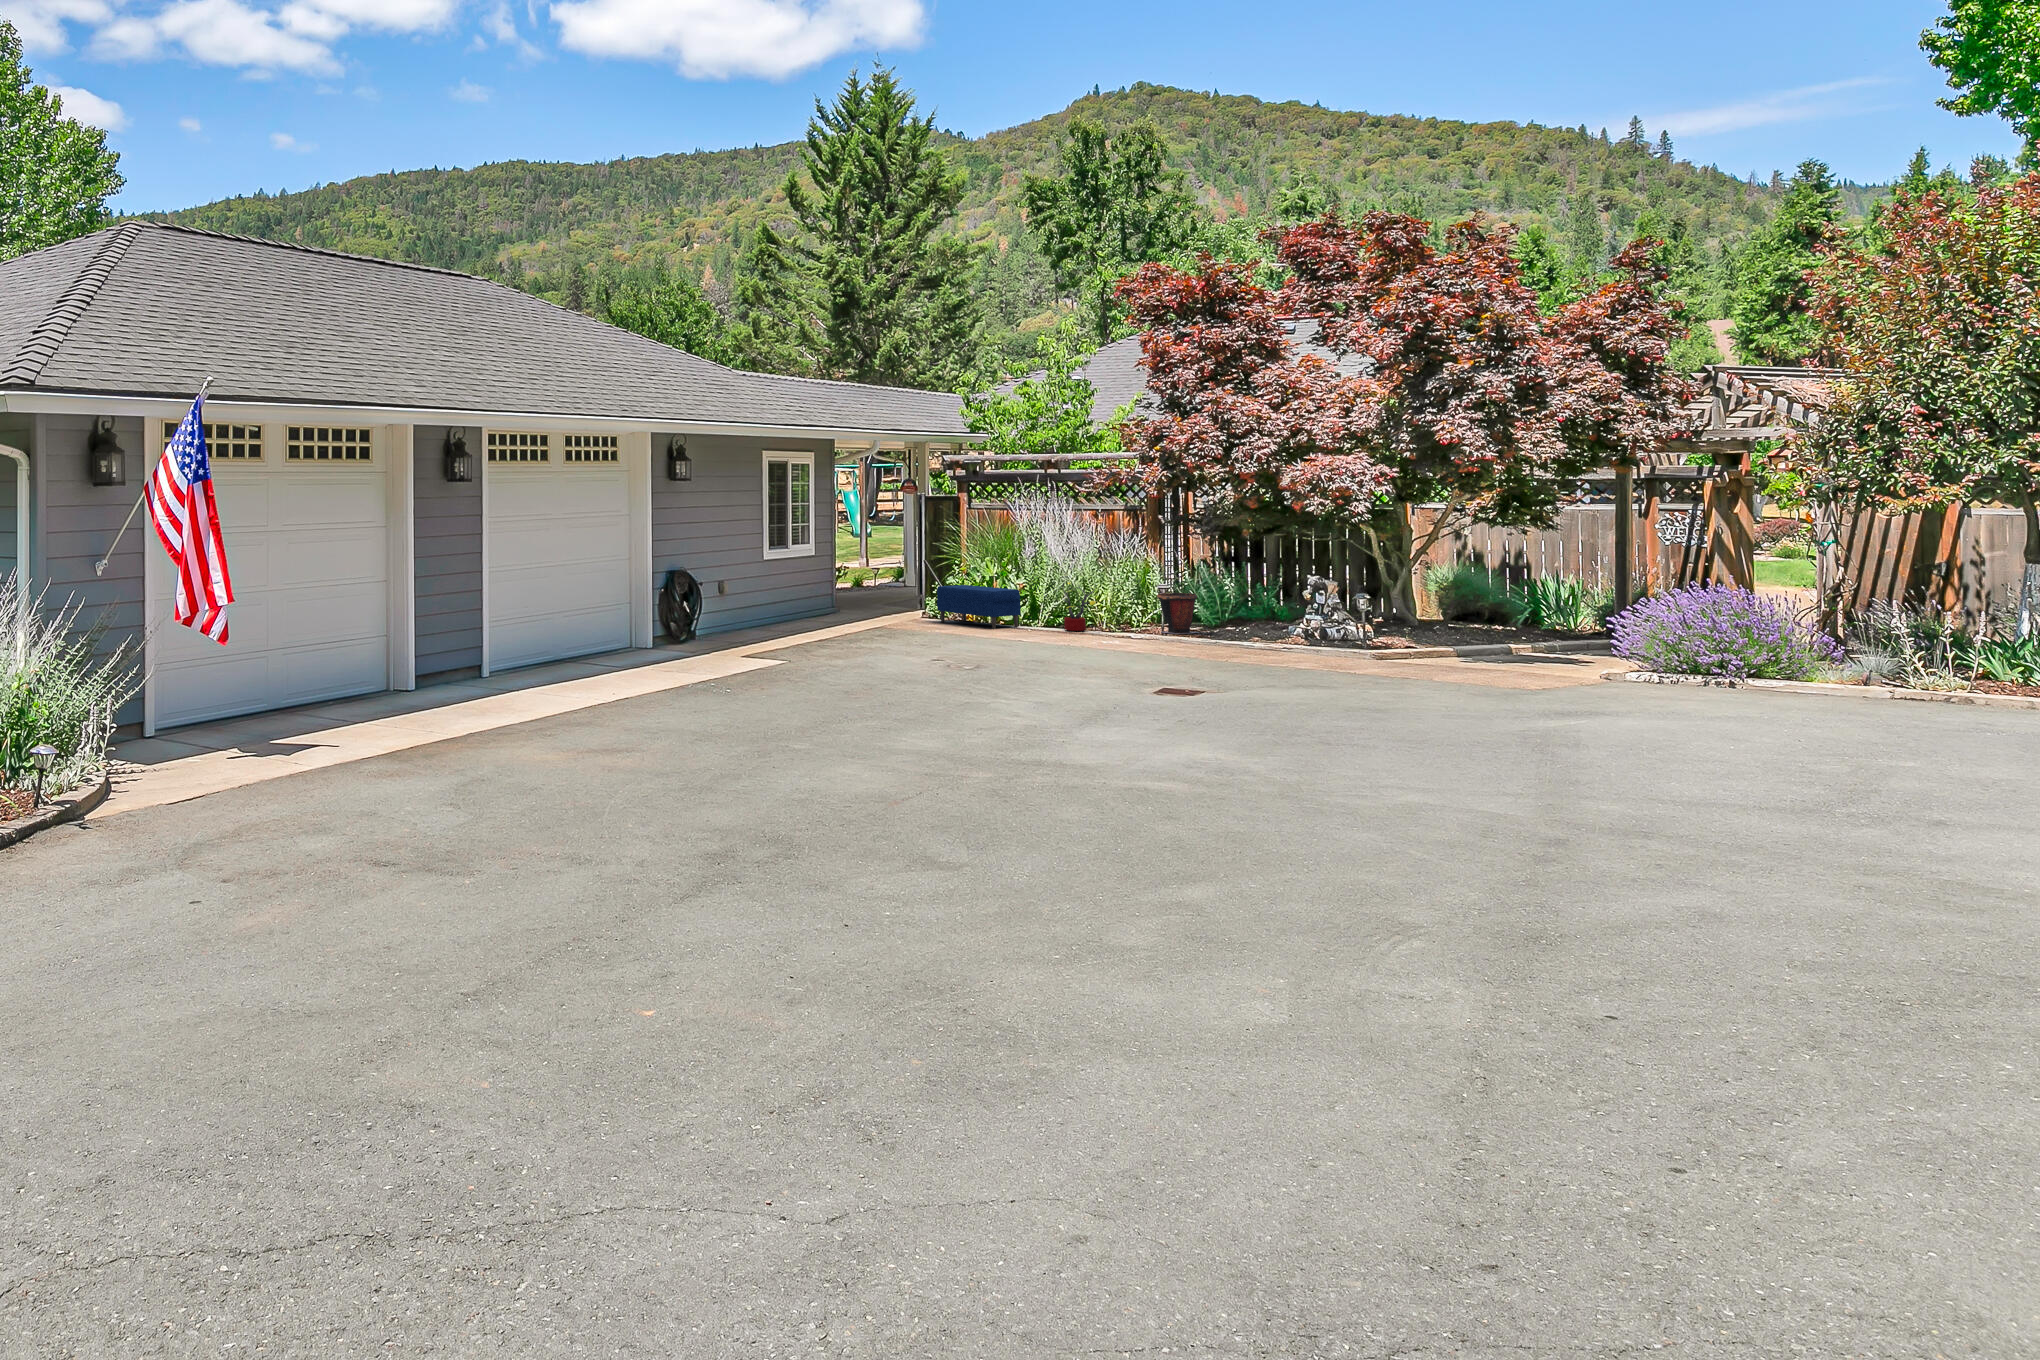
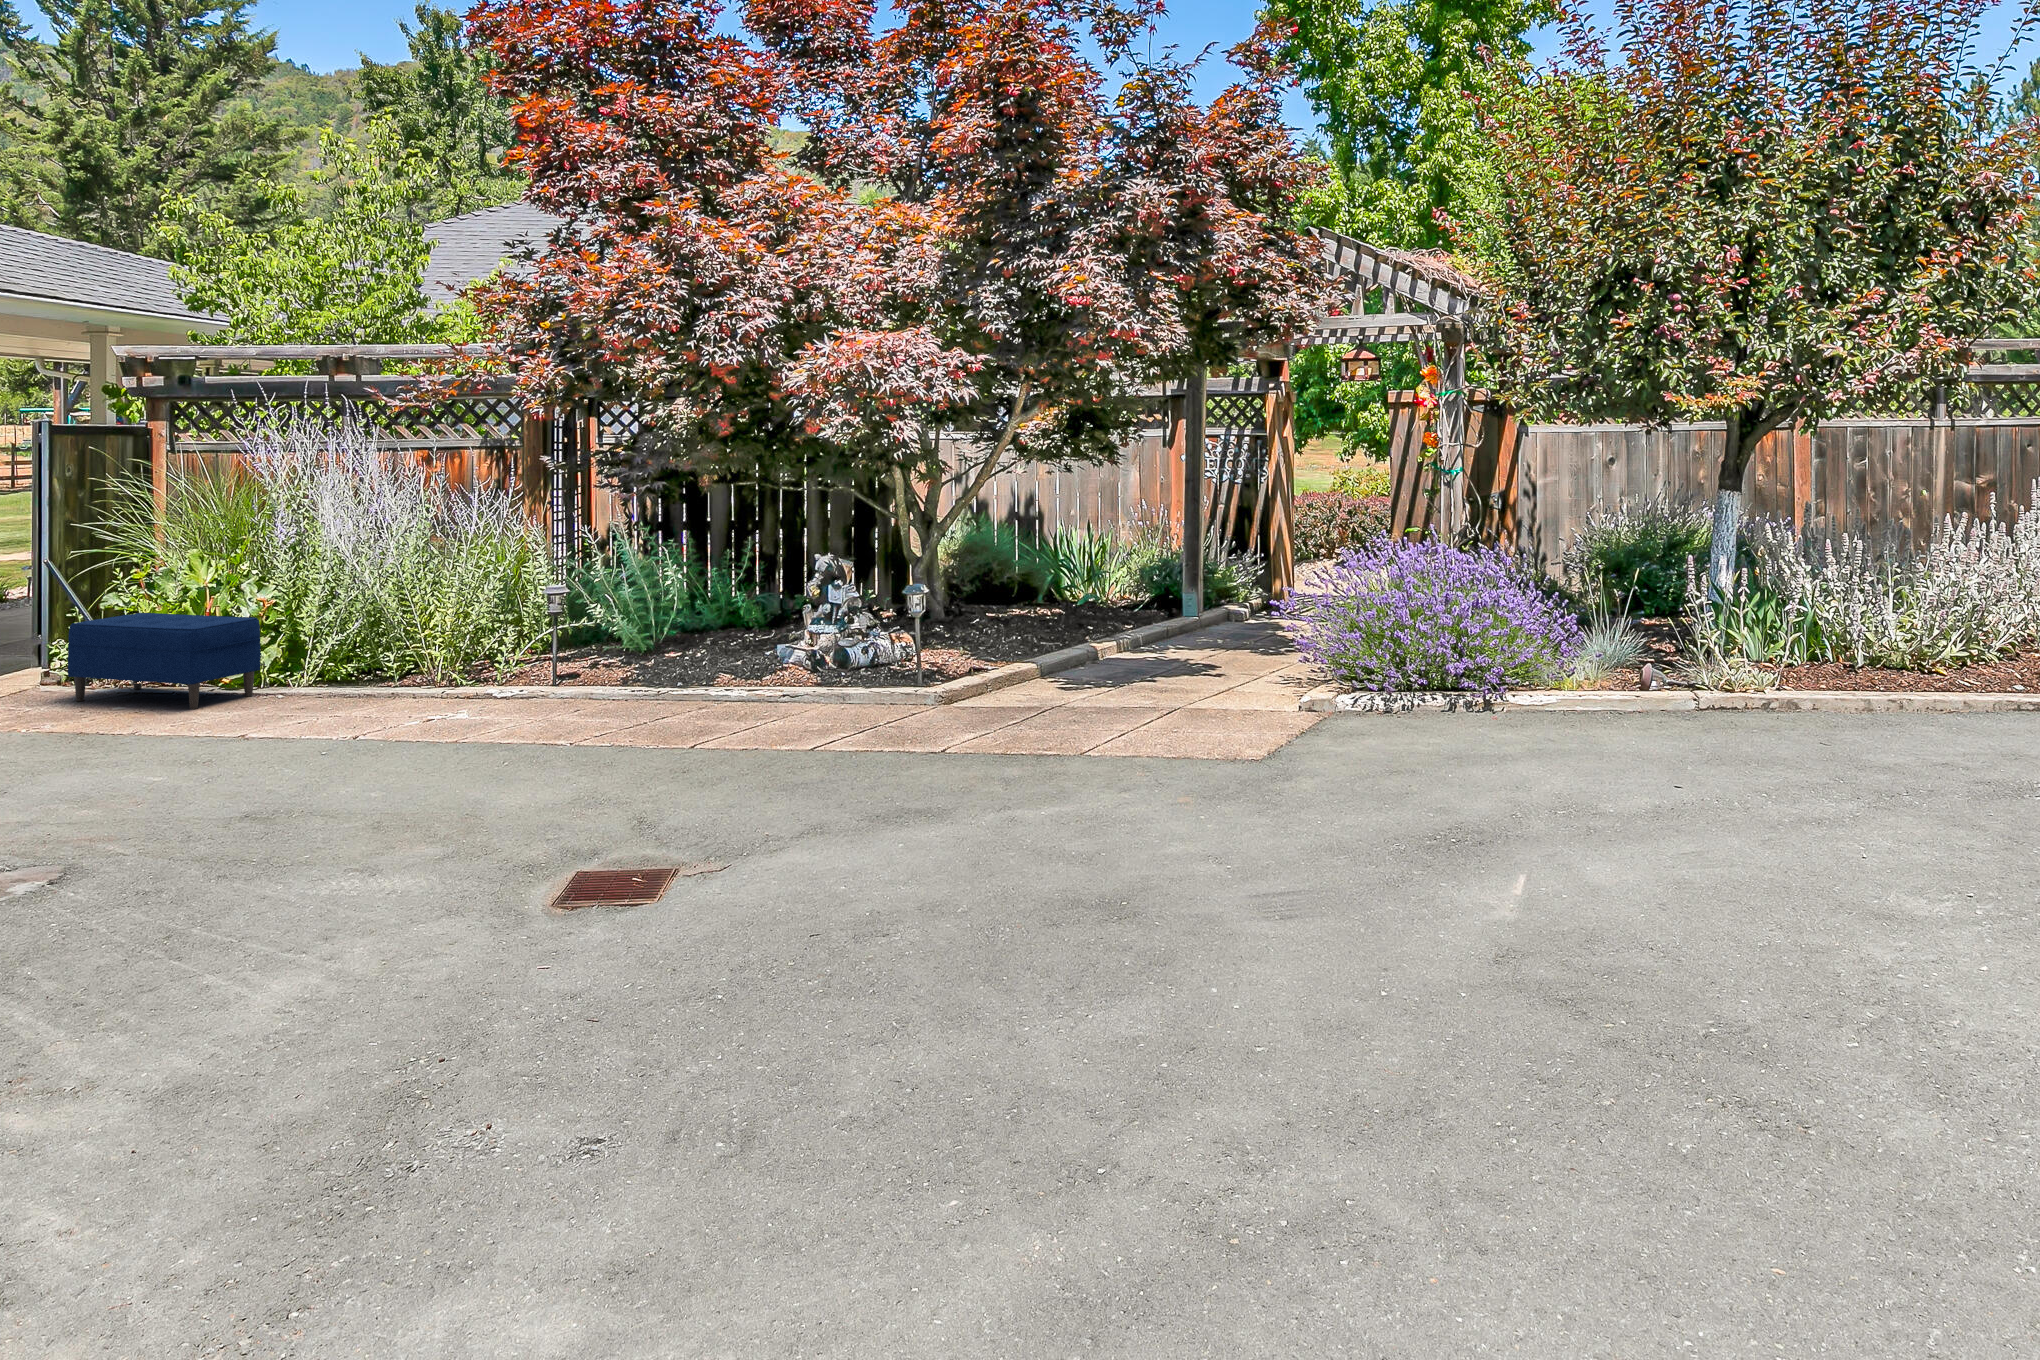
decorative plant: present [1063,583,1095,631] -> none [353,592,420,695]
trash can: present [1157,593,1198,634] -> none [539,592,615,678]

